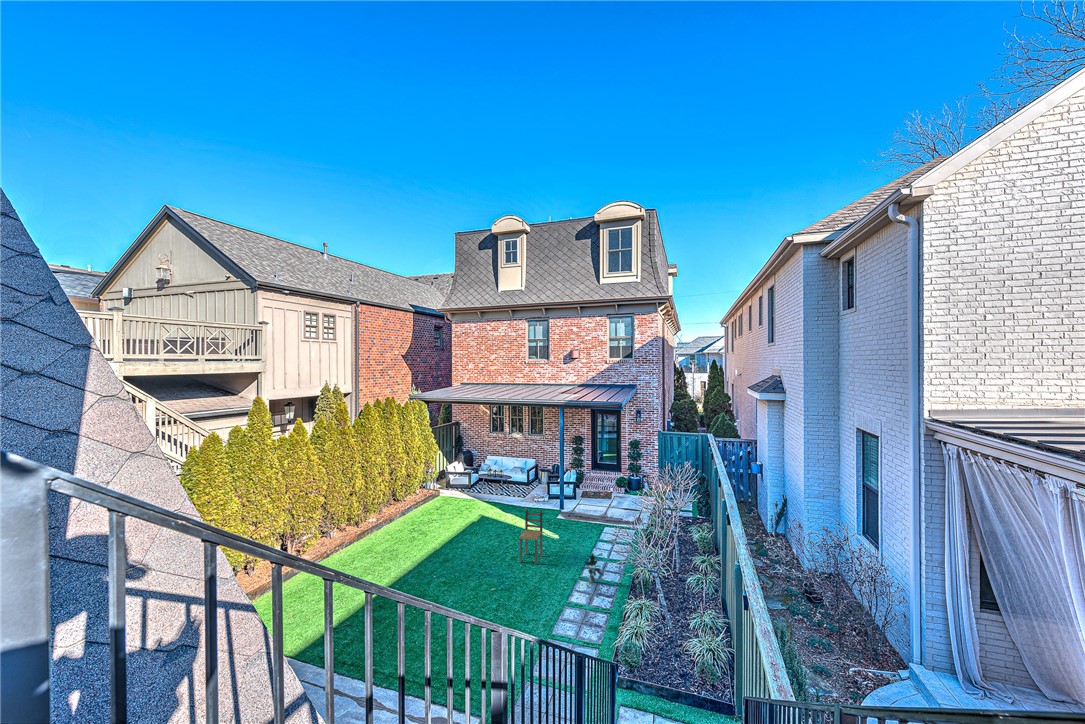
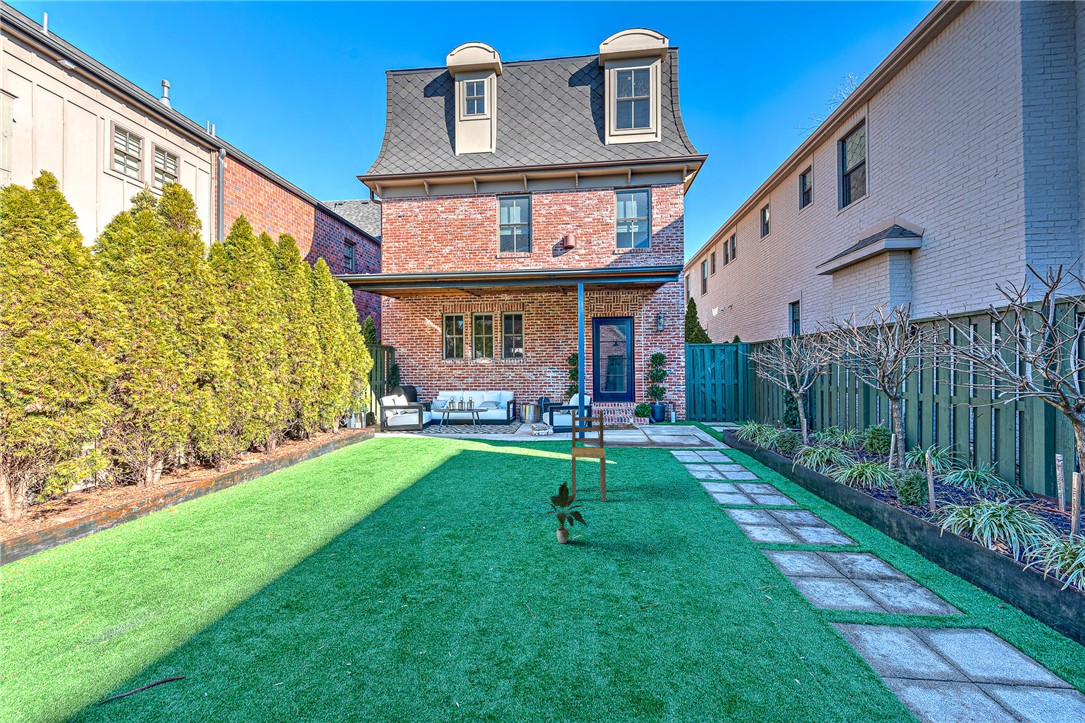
potted plant: present [585,554,602,583] -> present [541,481,586,543]

